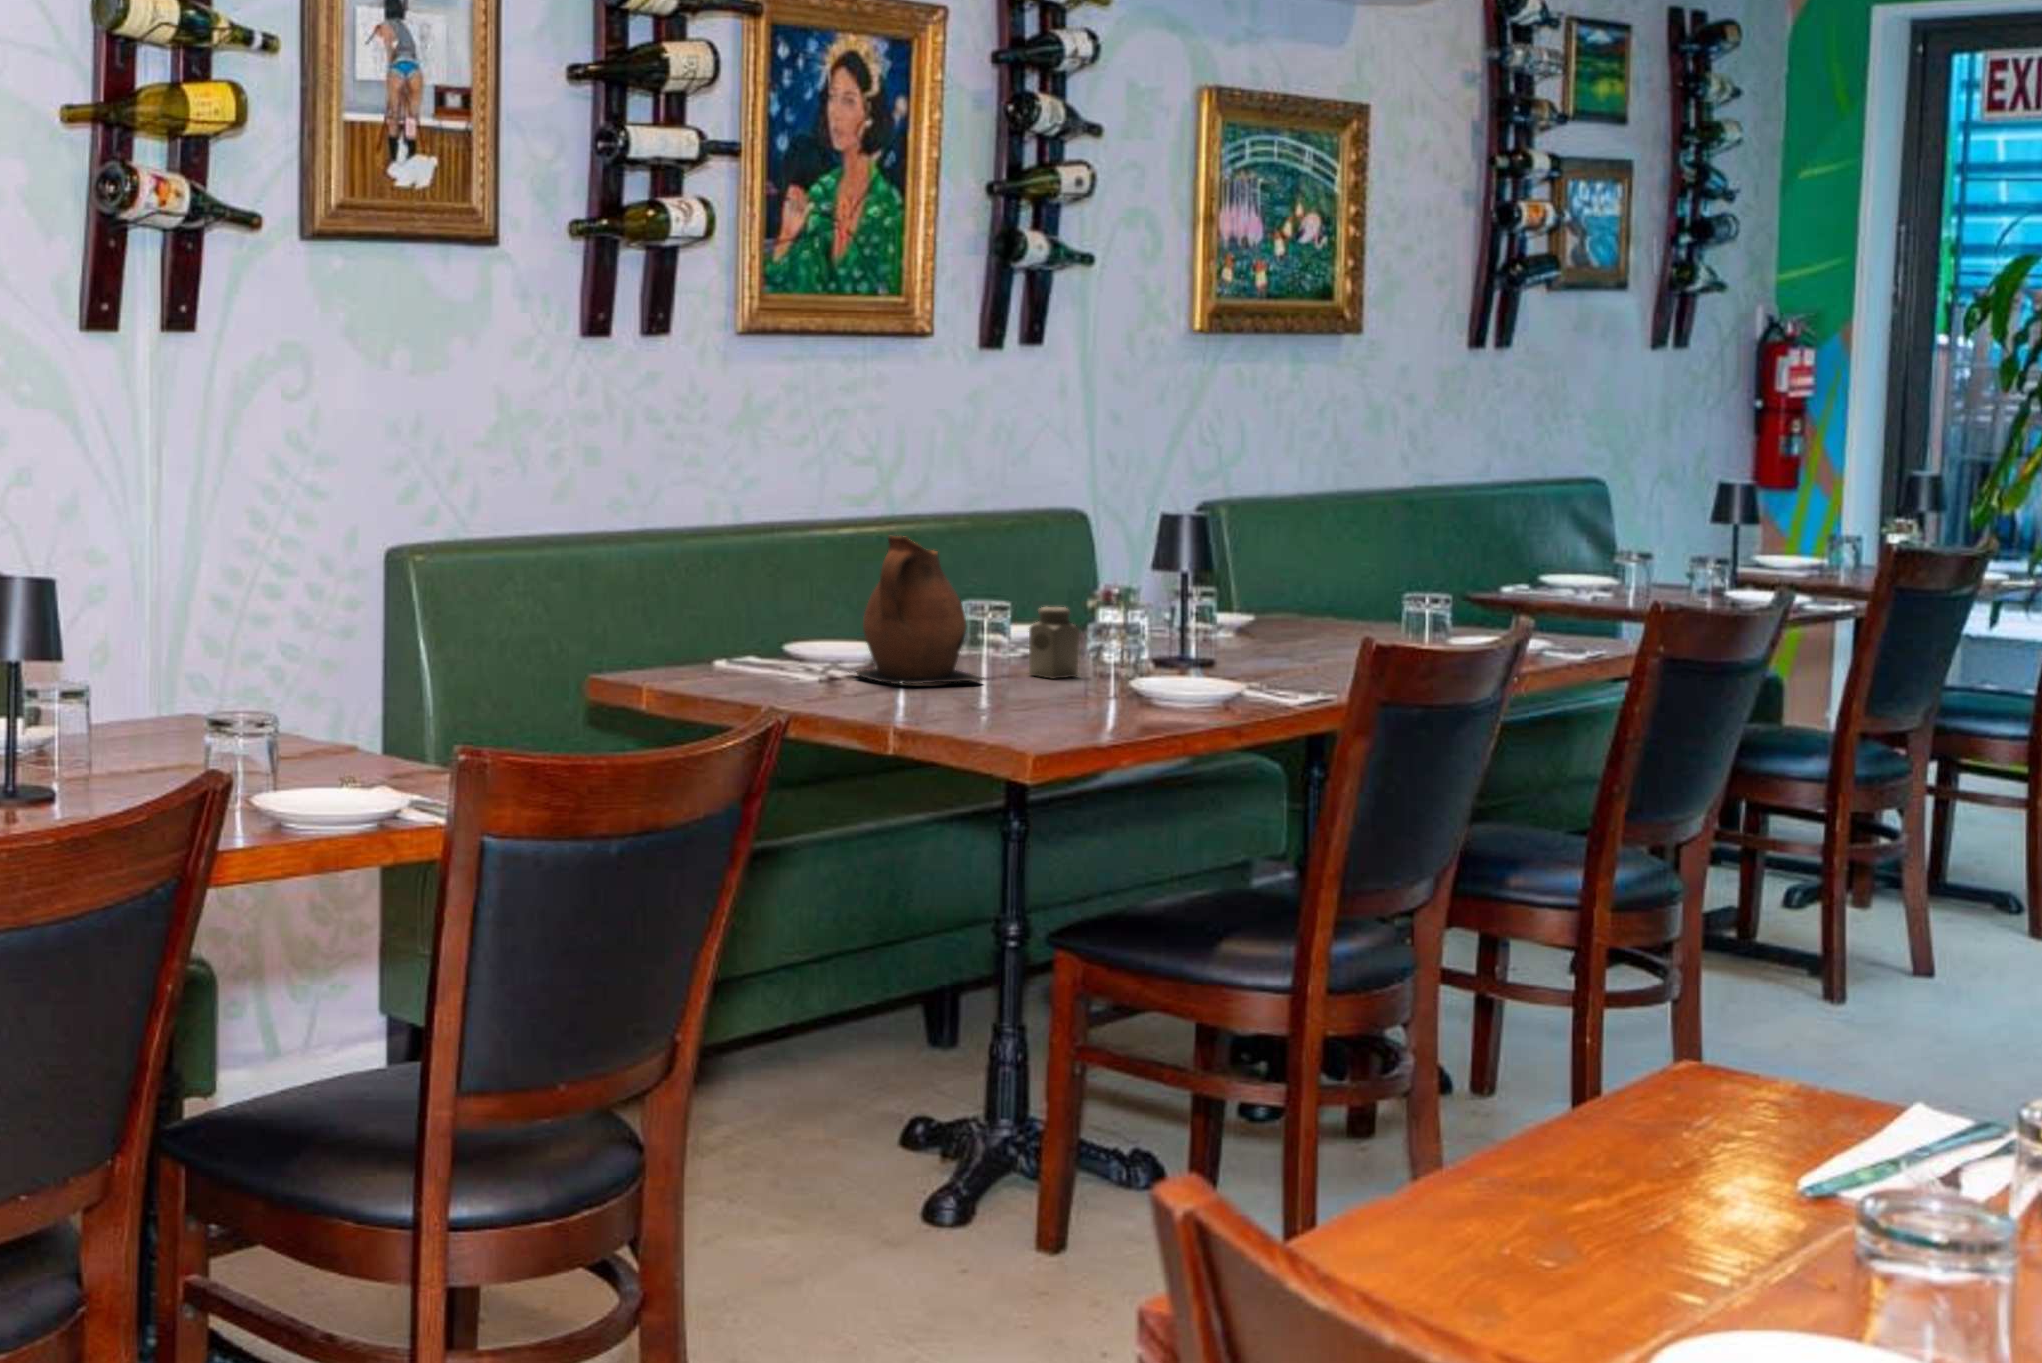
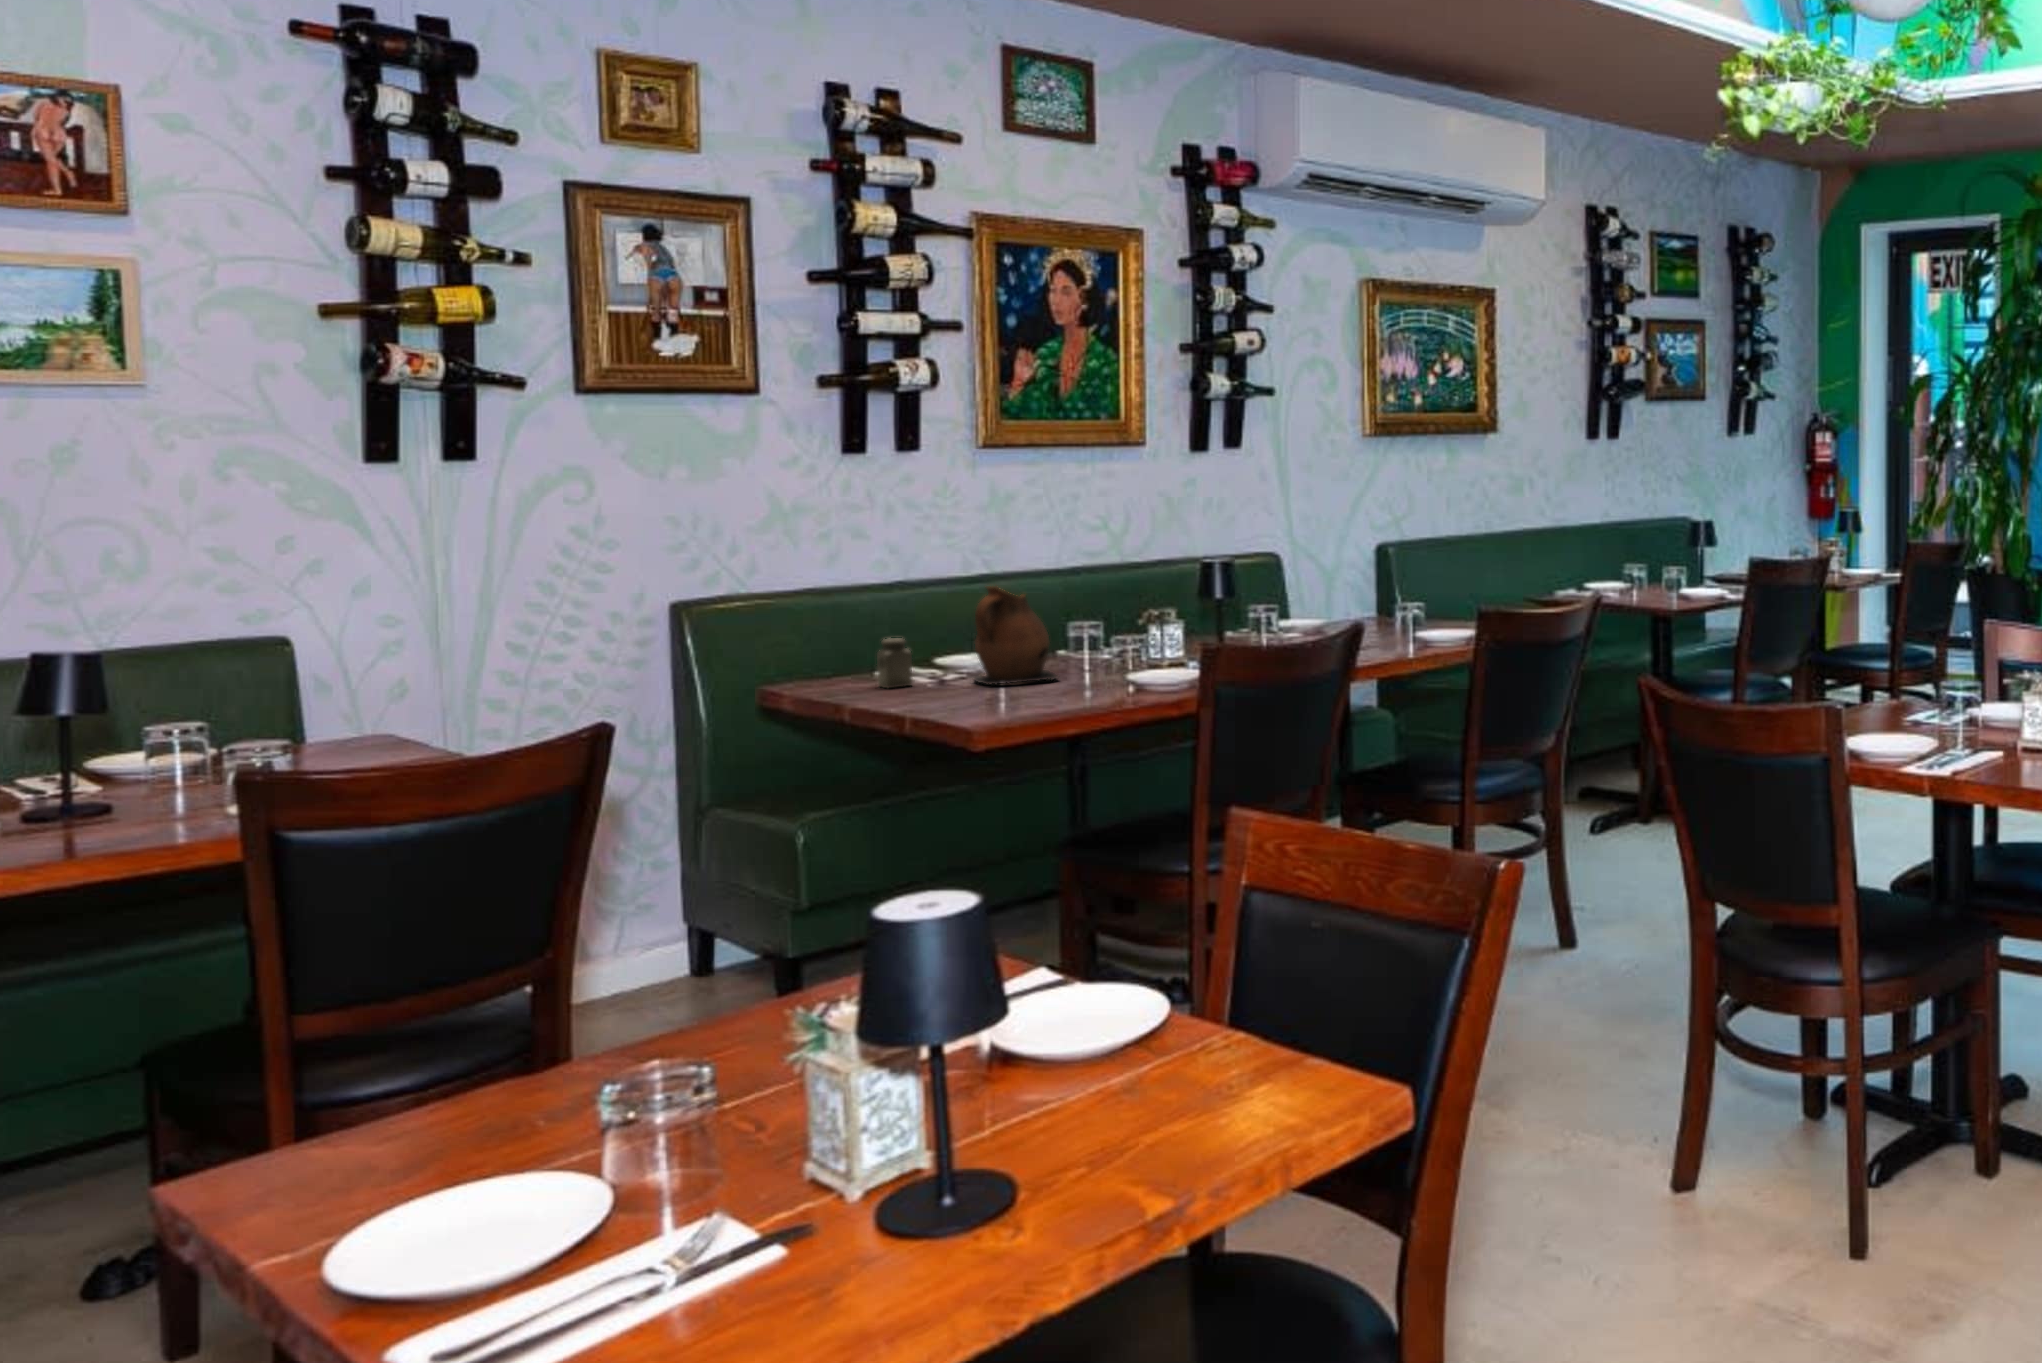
salt shaker: present [1029,607,1079,679] -> present [877,638,913,688]

